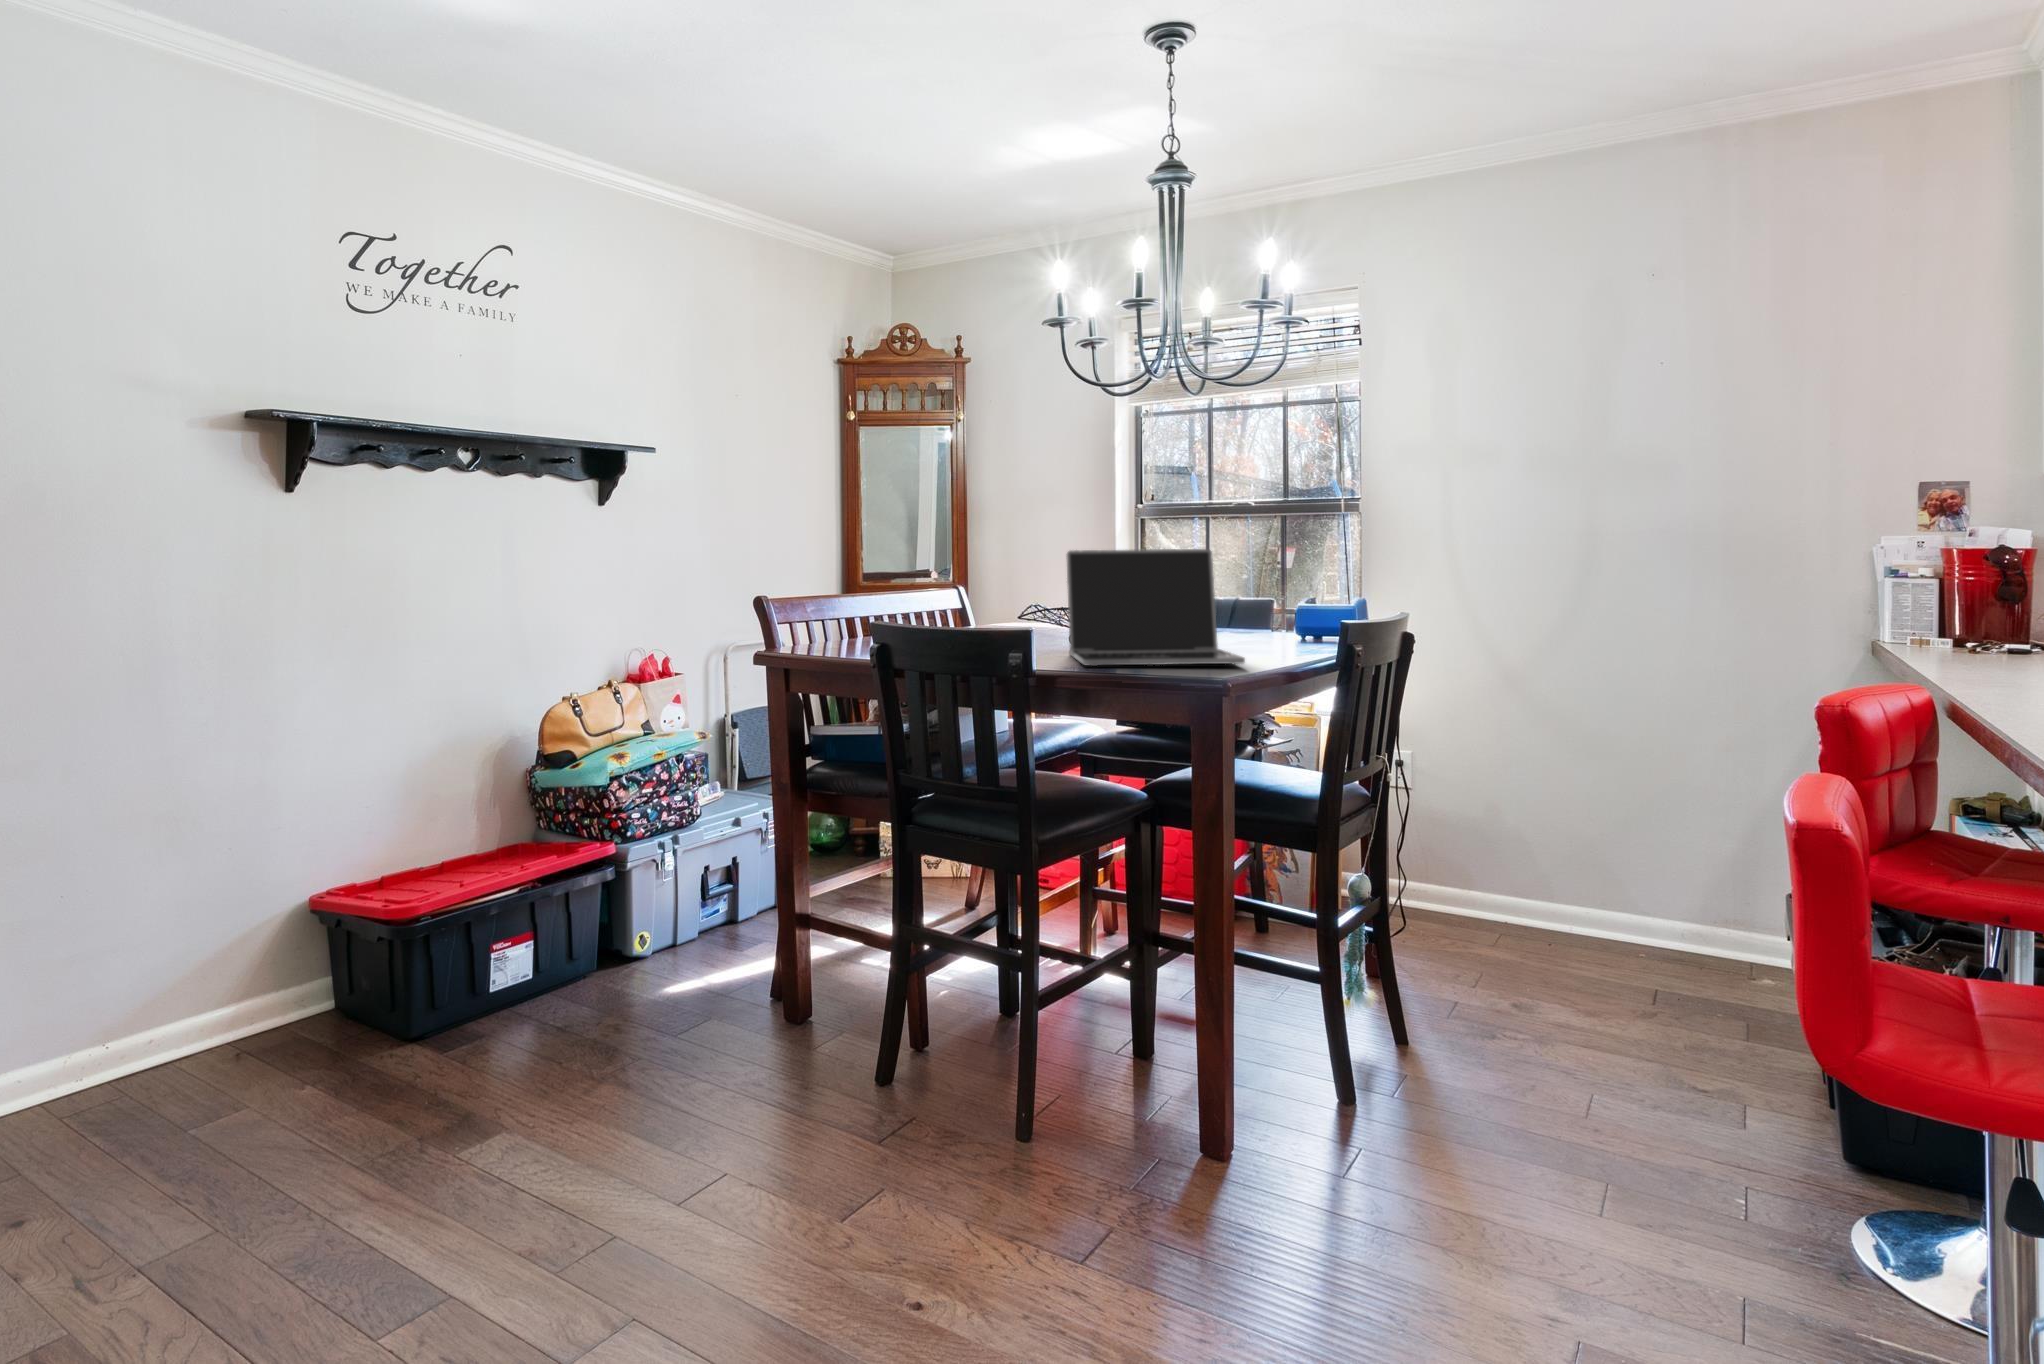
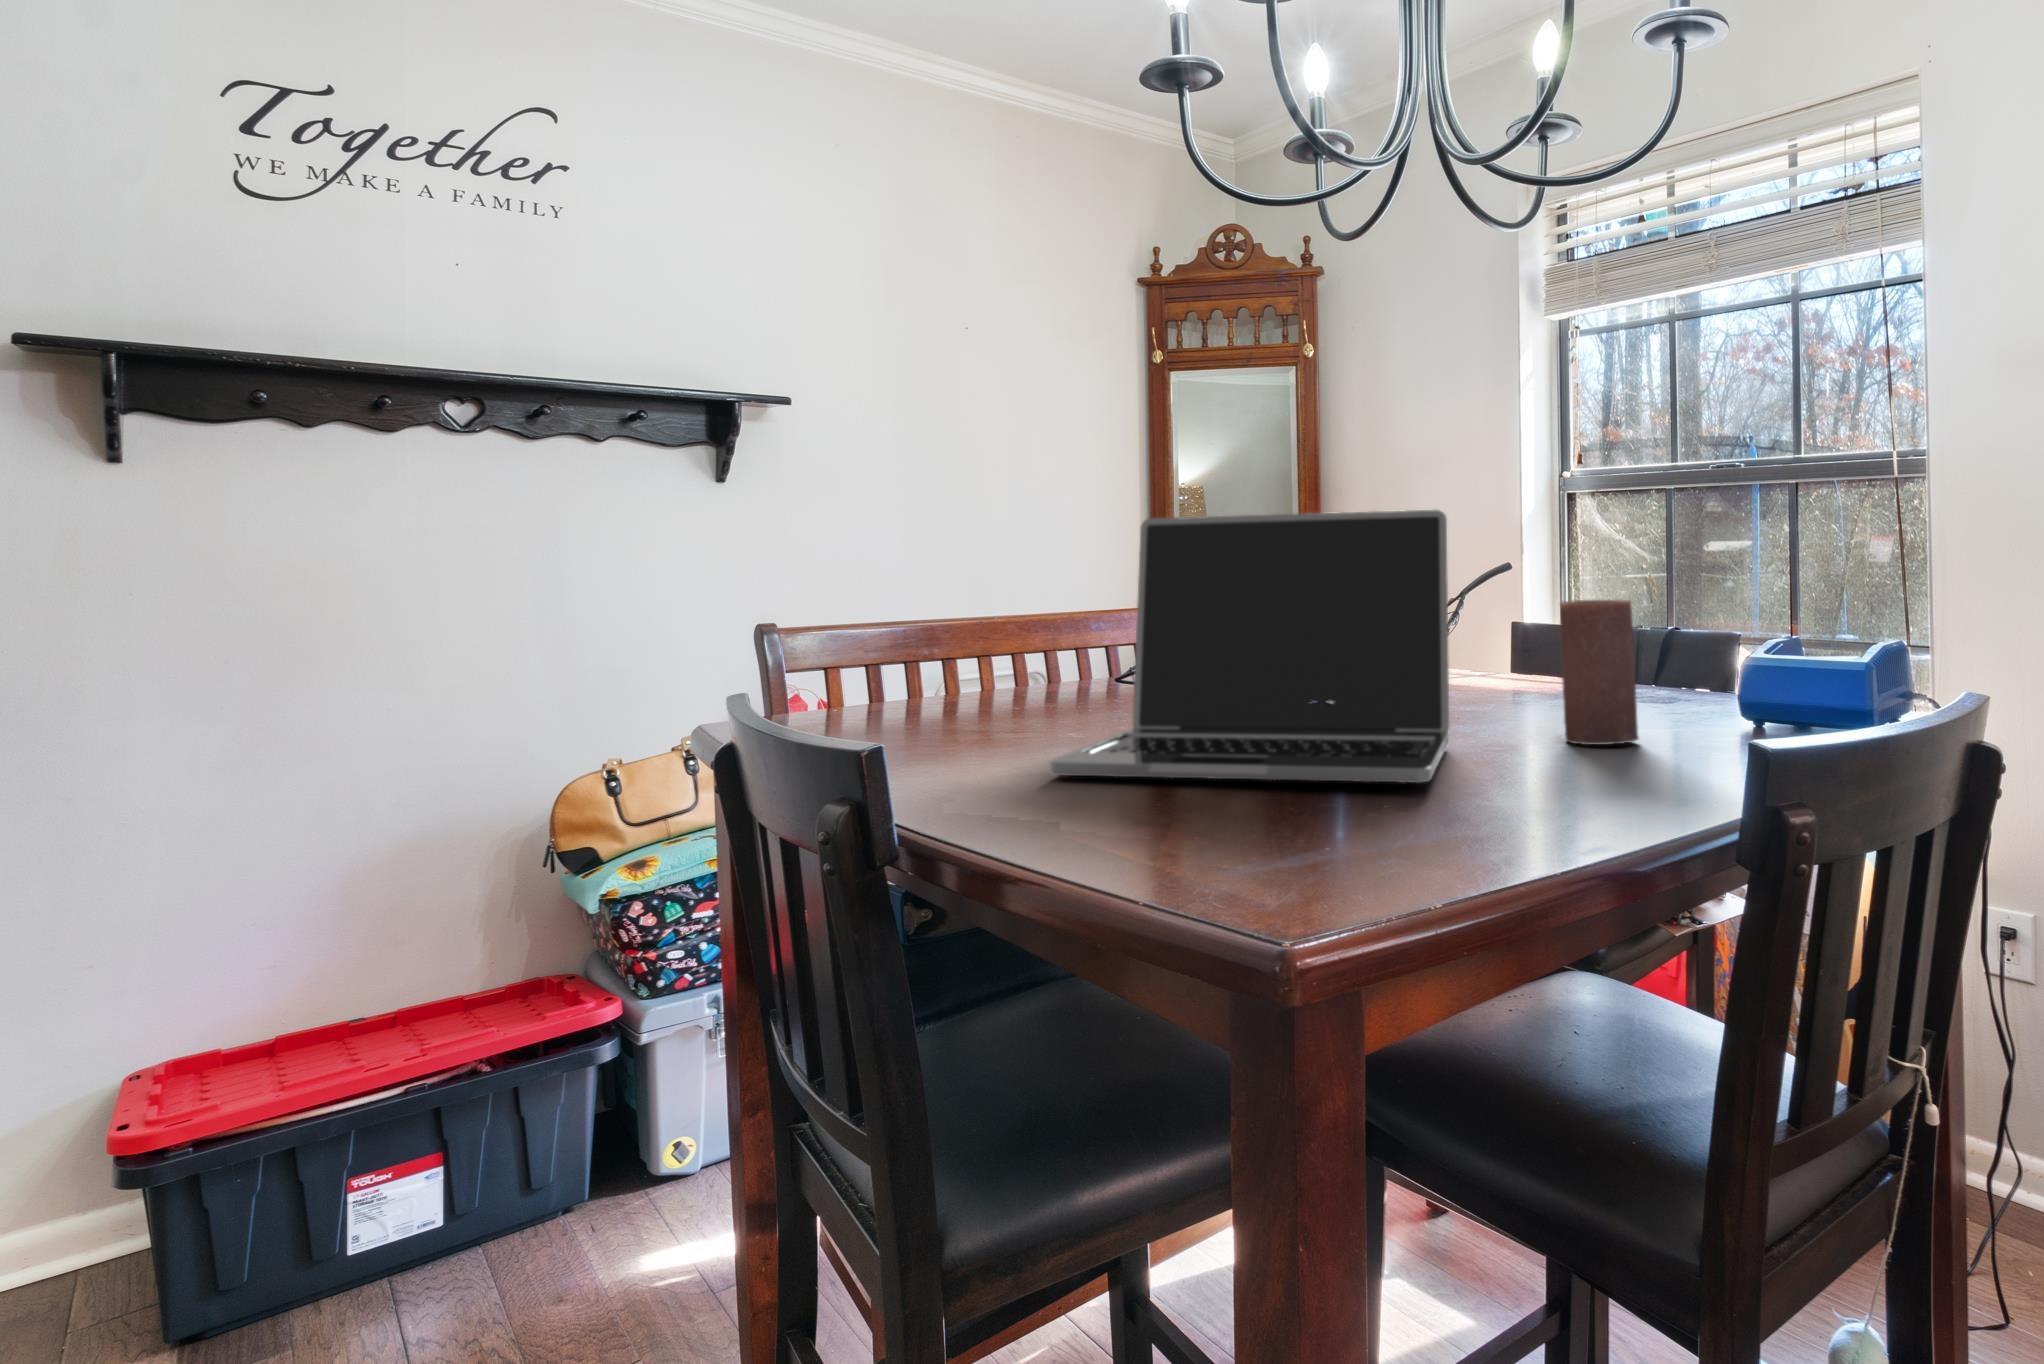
candle: none [1259,590,1293,653] -> present [1560,599,1639,745]

